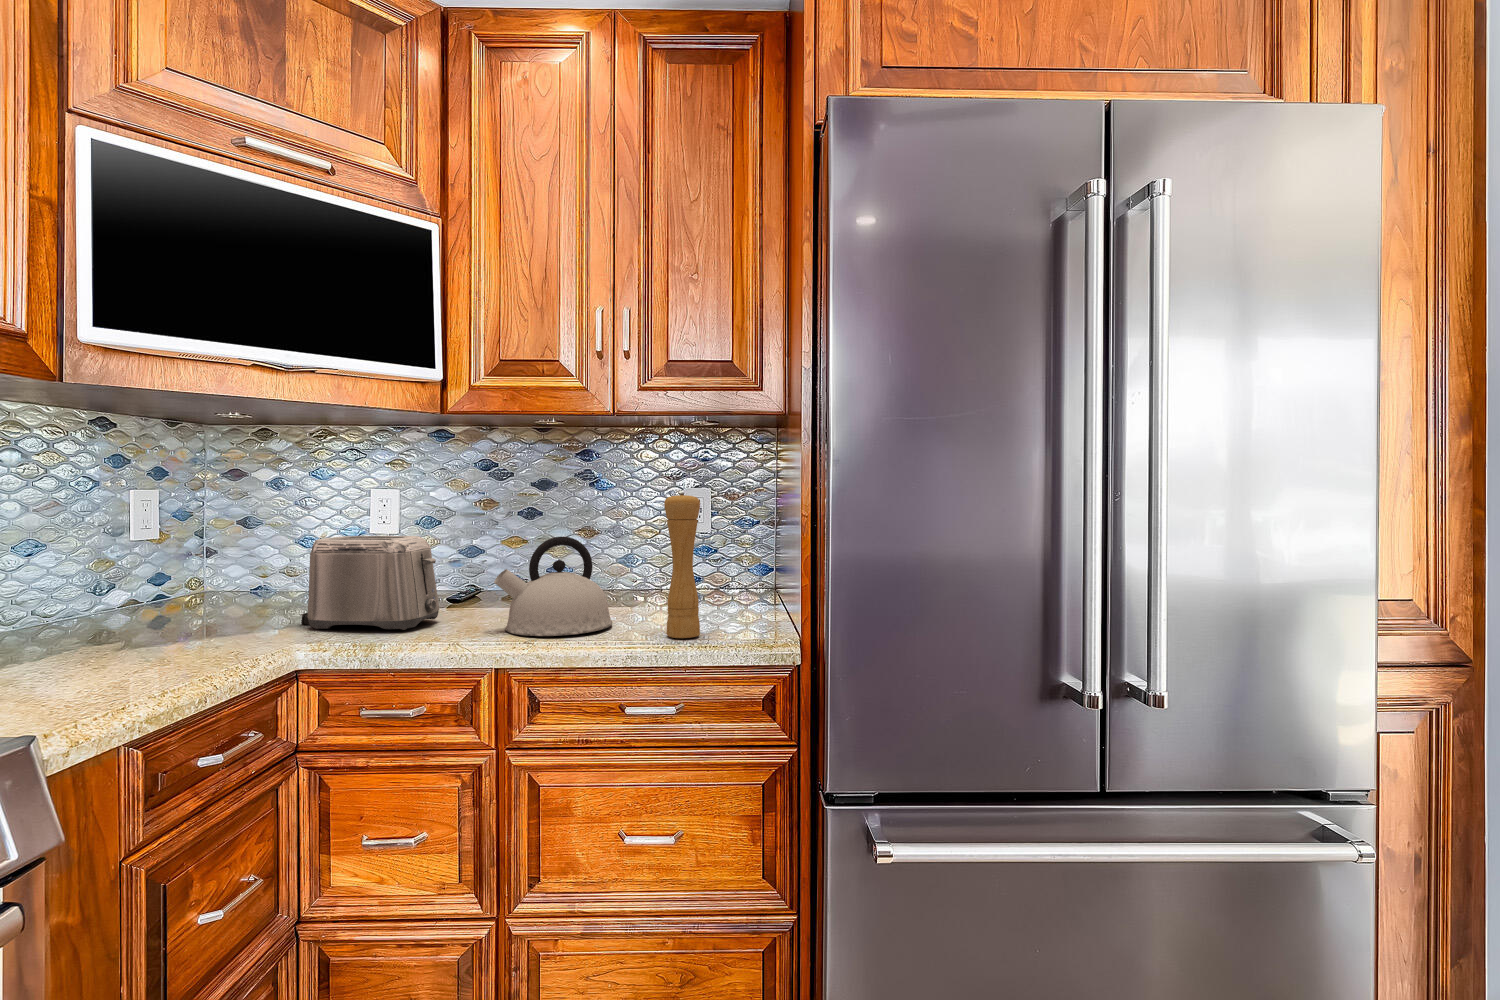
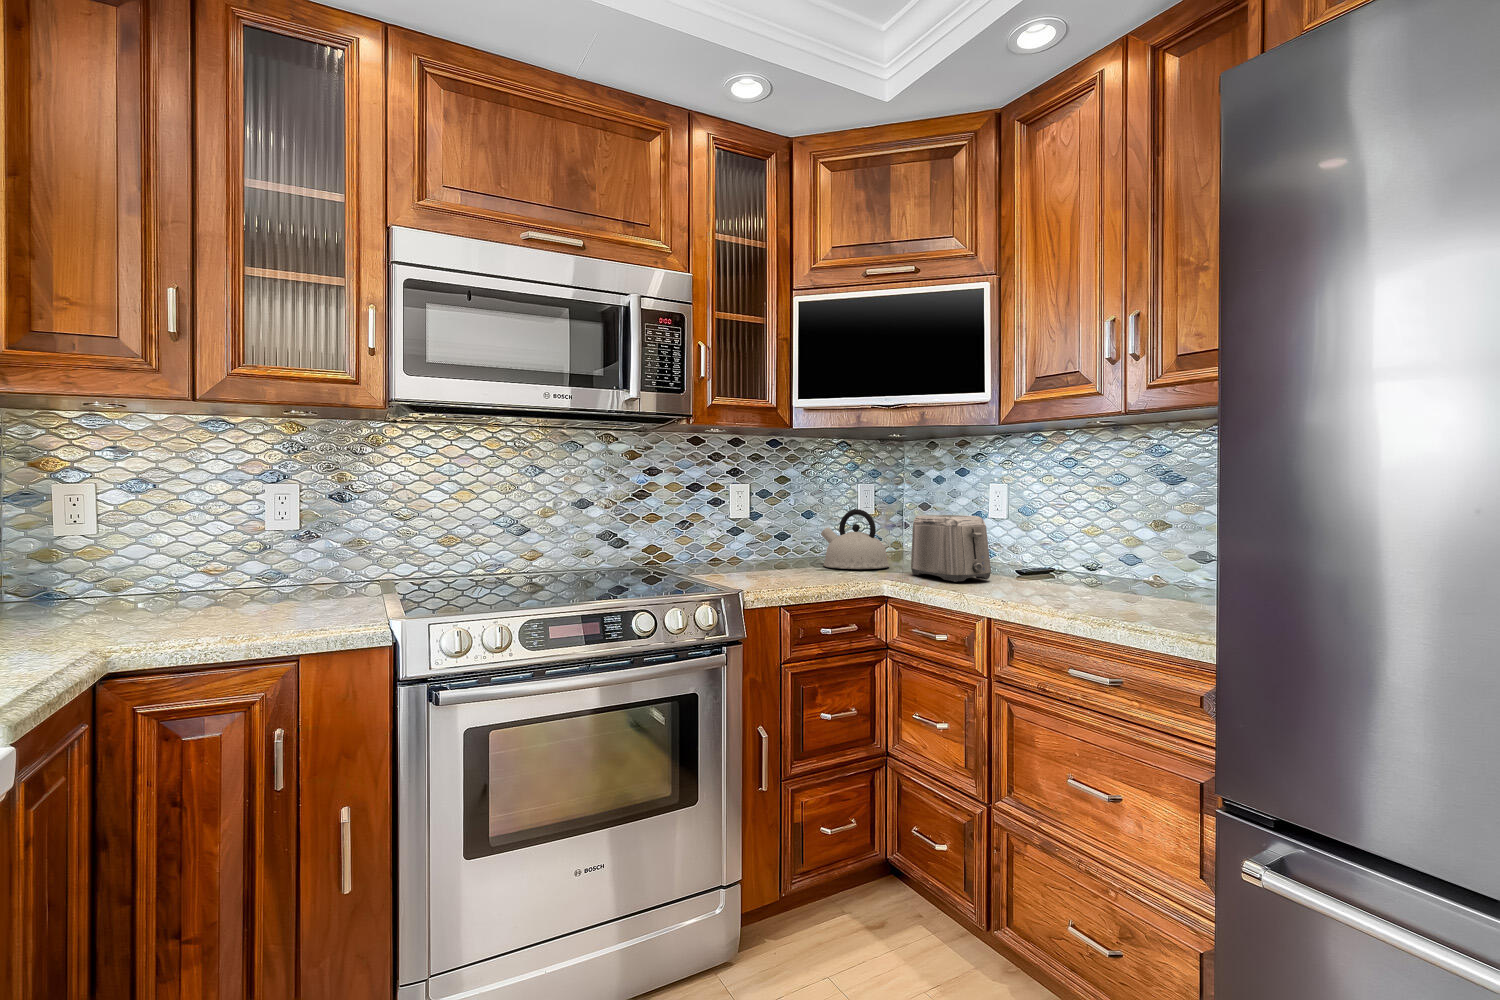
pepper mill: present [664,493,700,638] -> none [1127,481,1166,620]
kettle: present [494,536,612,636] -> present [821,509,889,569]

